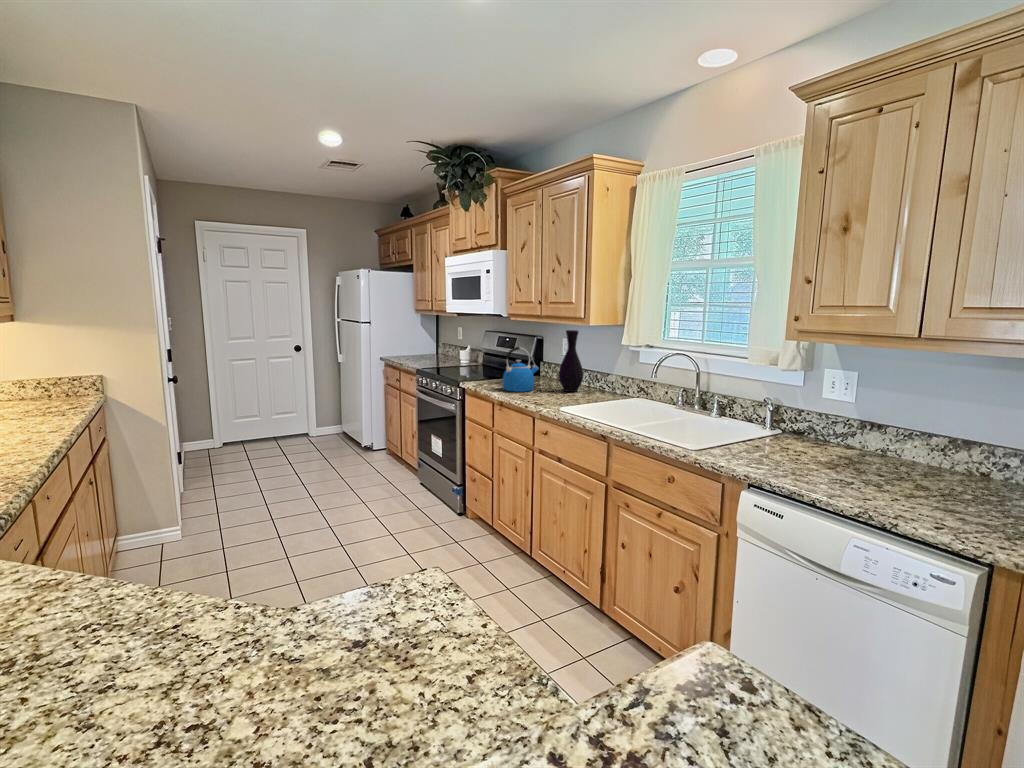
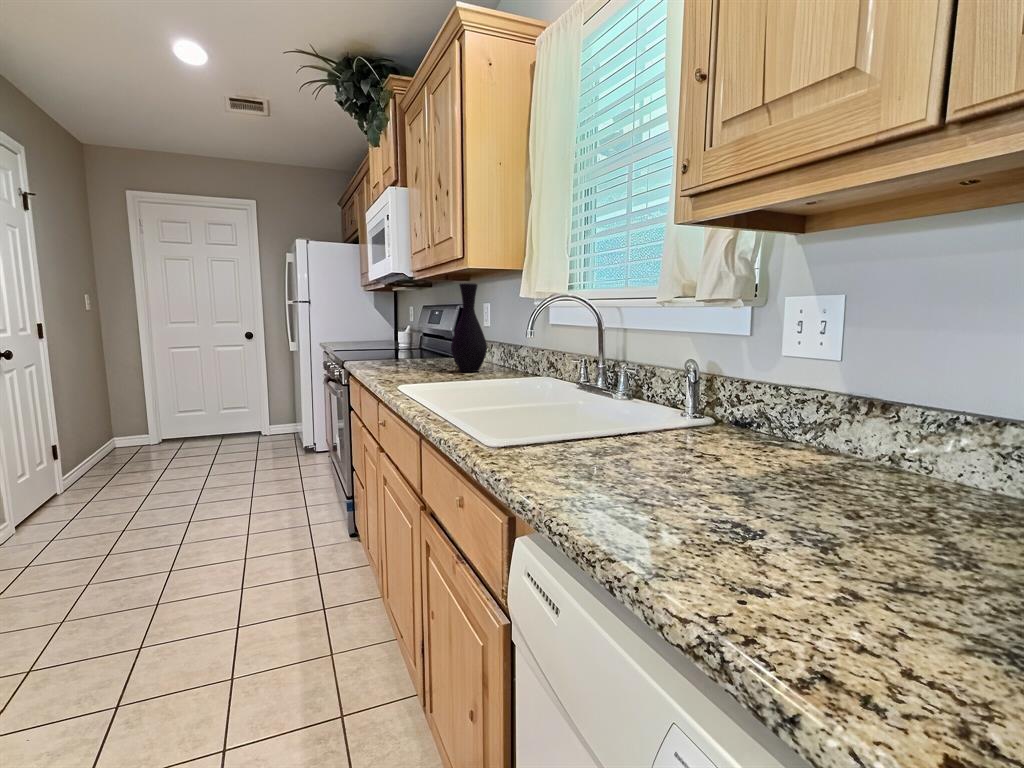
kettle: present [502,347,538,392] -> none [376,309,432,371]

